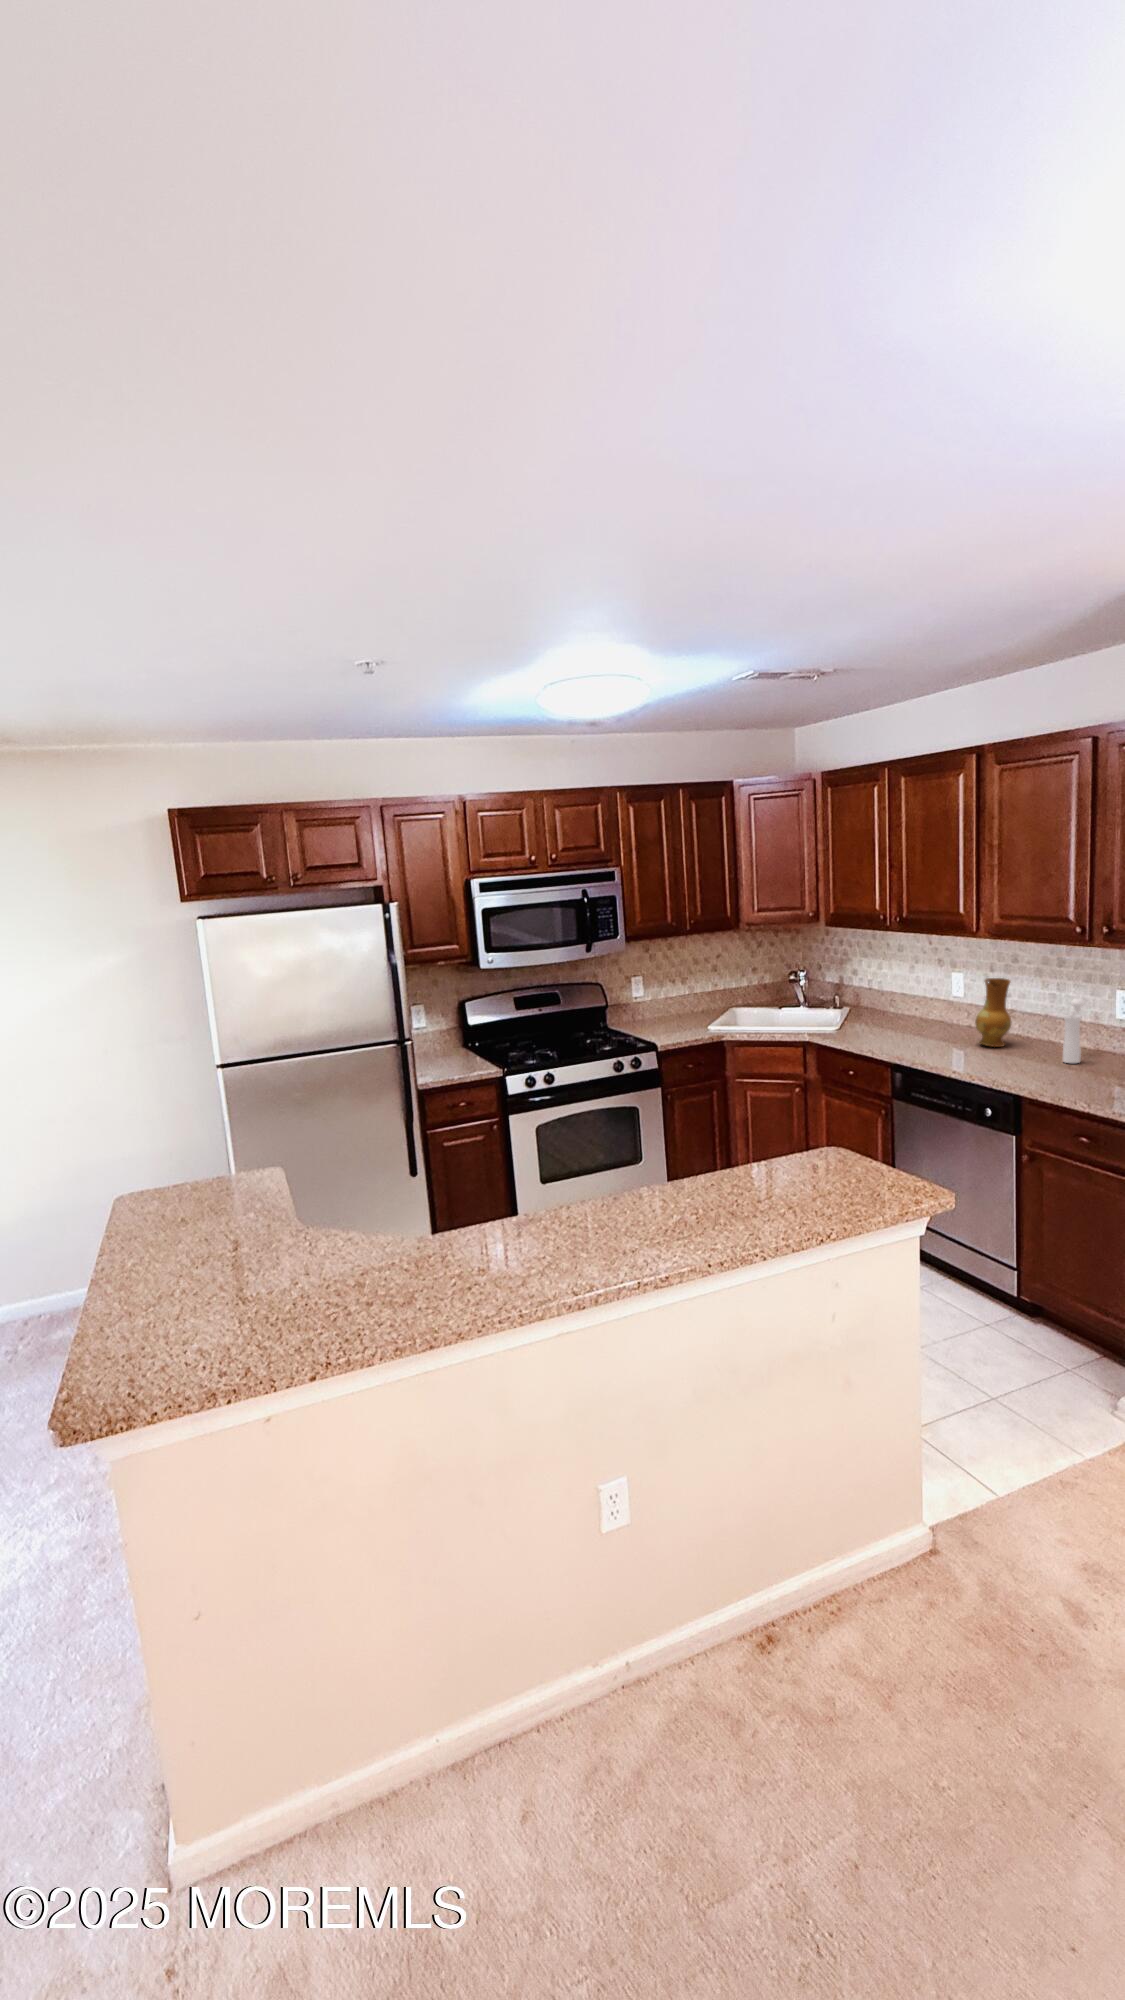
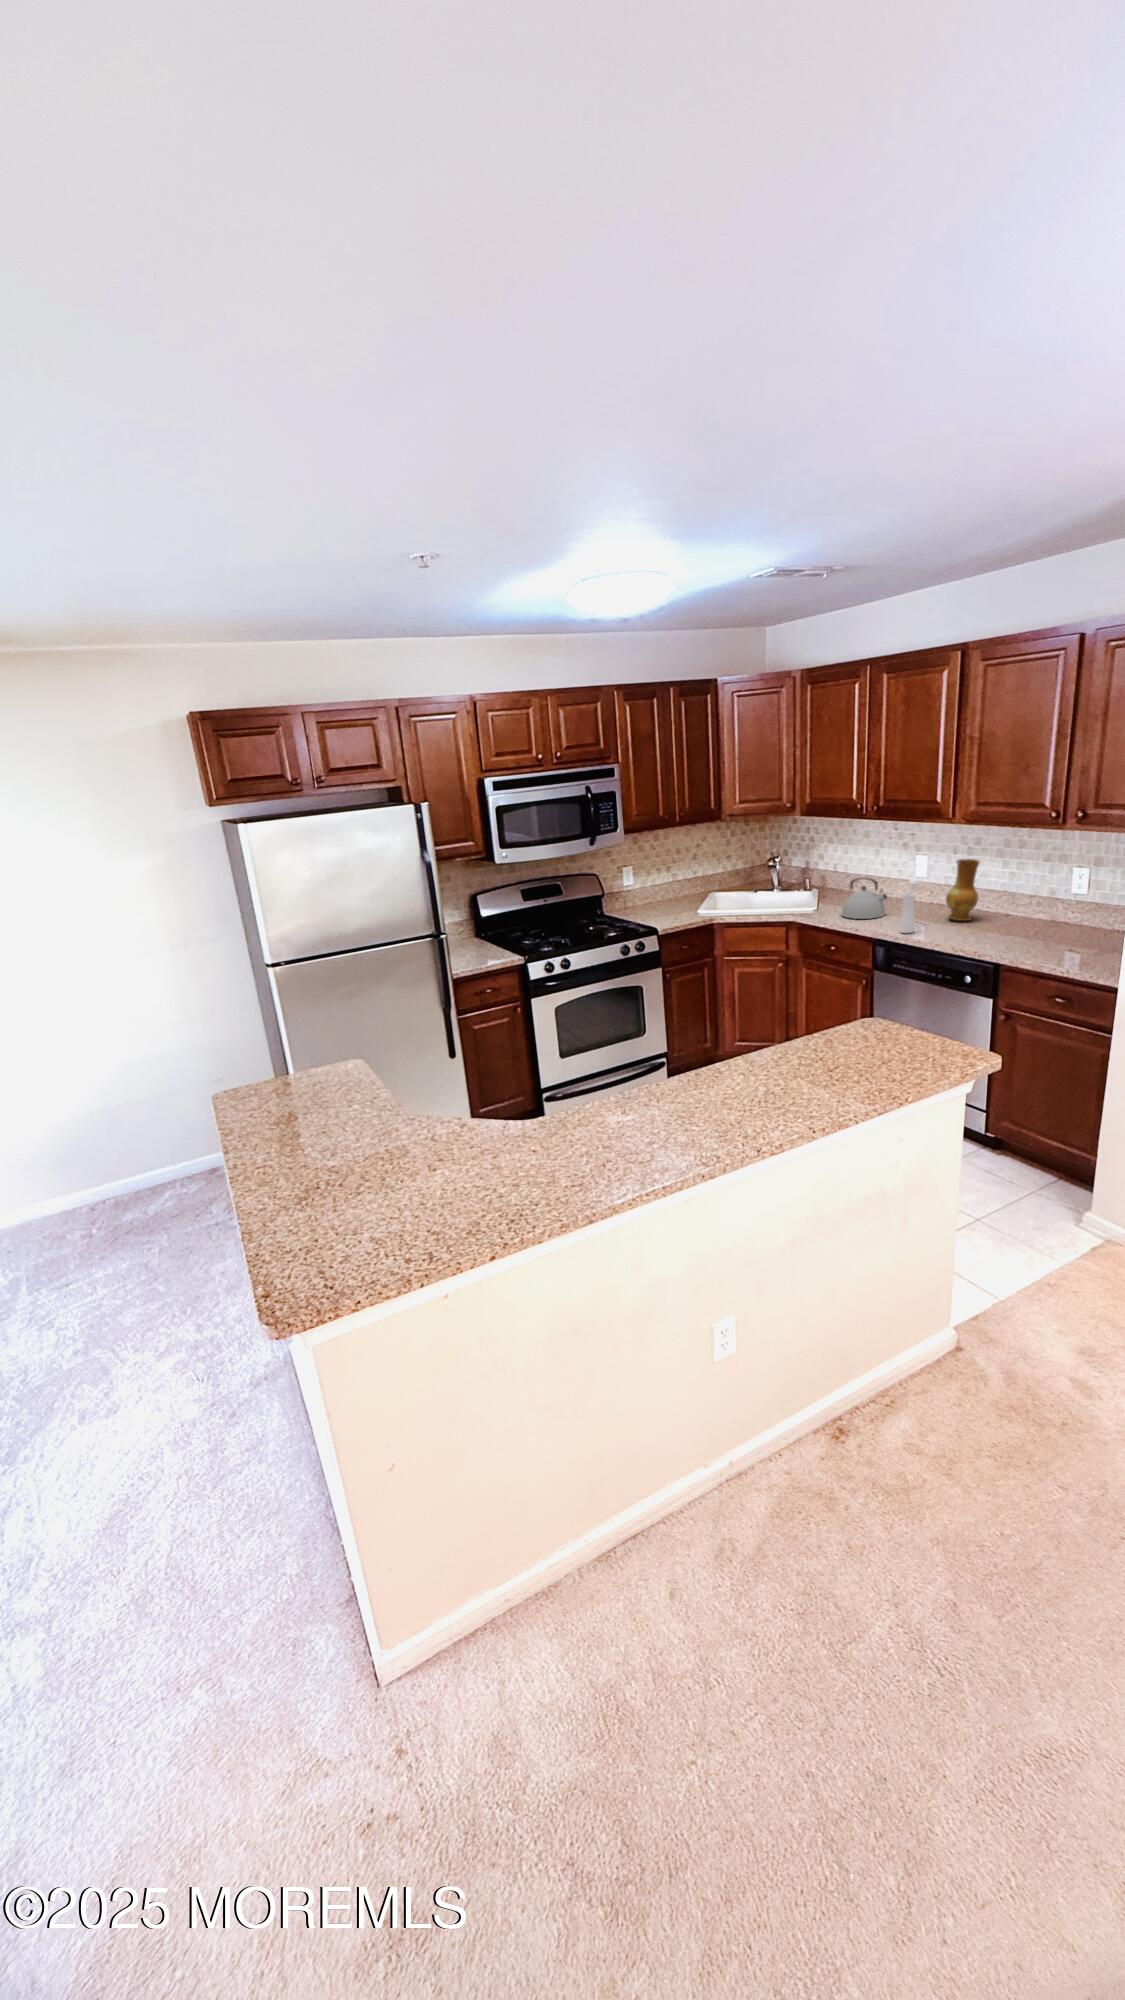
kettle: none [863,995,913,1041] -> present [842,878,887,919]
pepper mill: present [1063,999,1084,1063] -> present [900,879,919,933]

